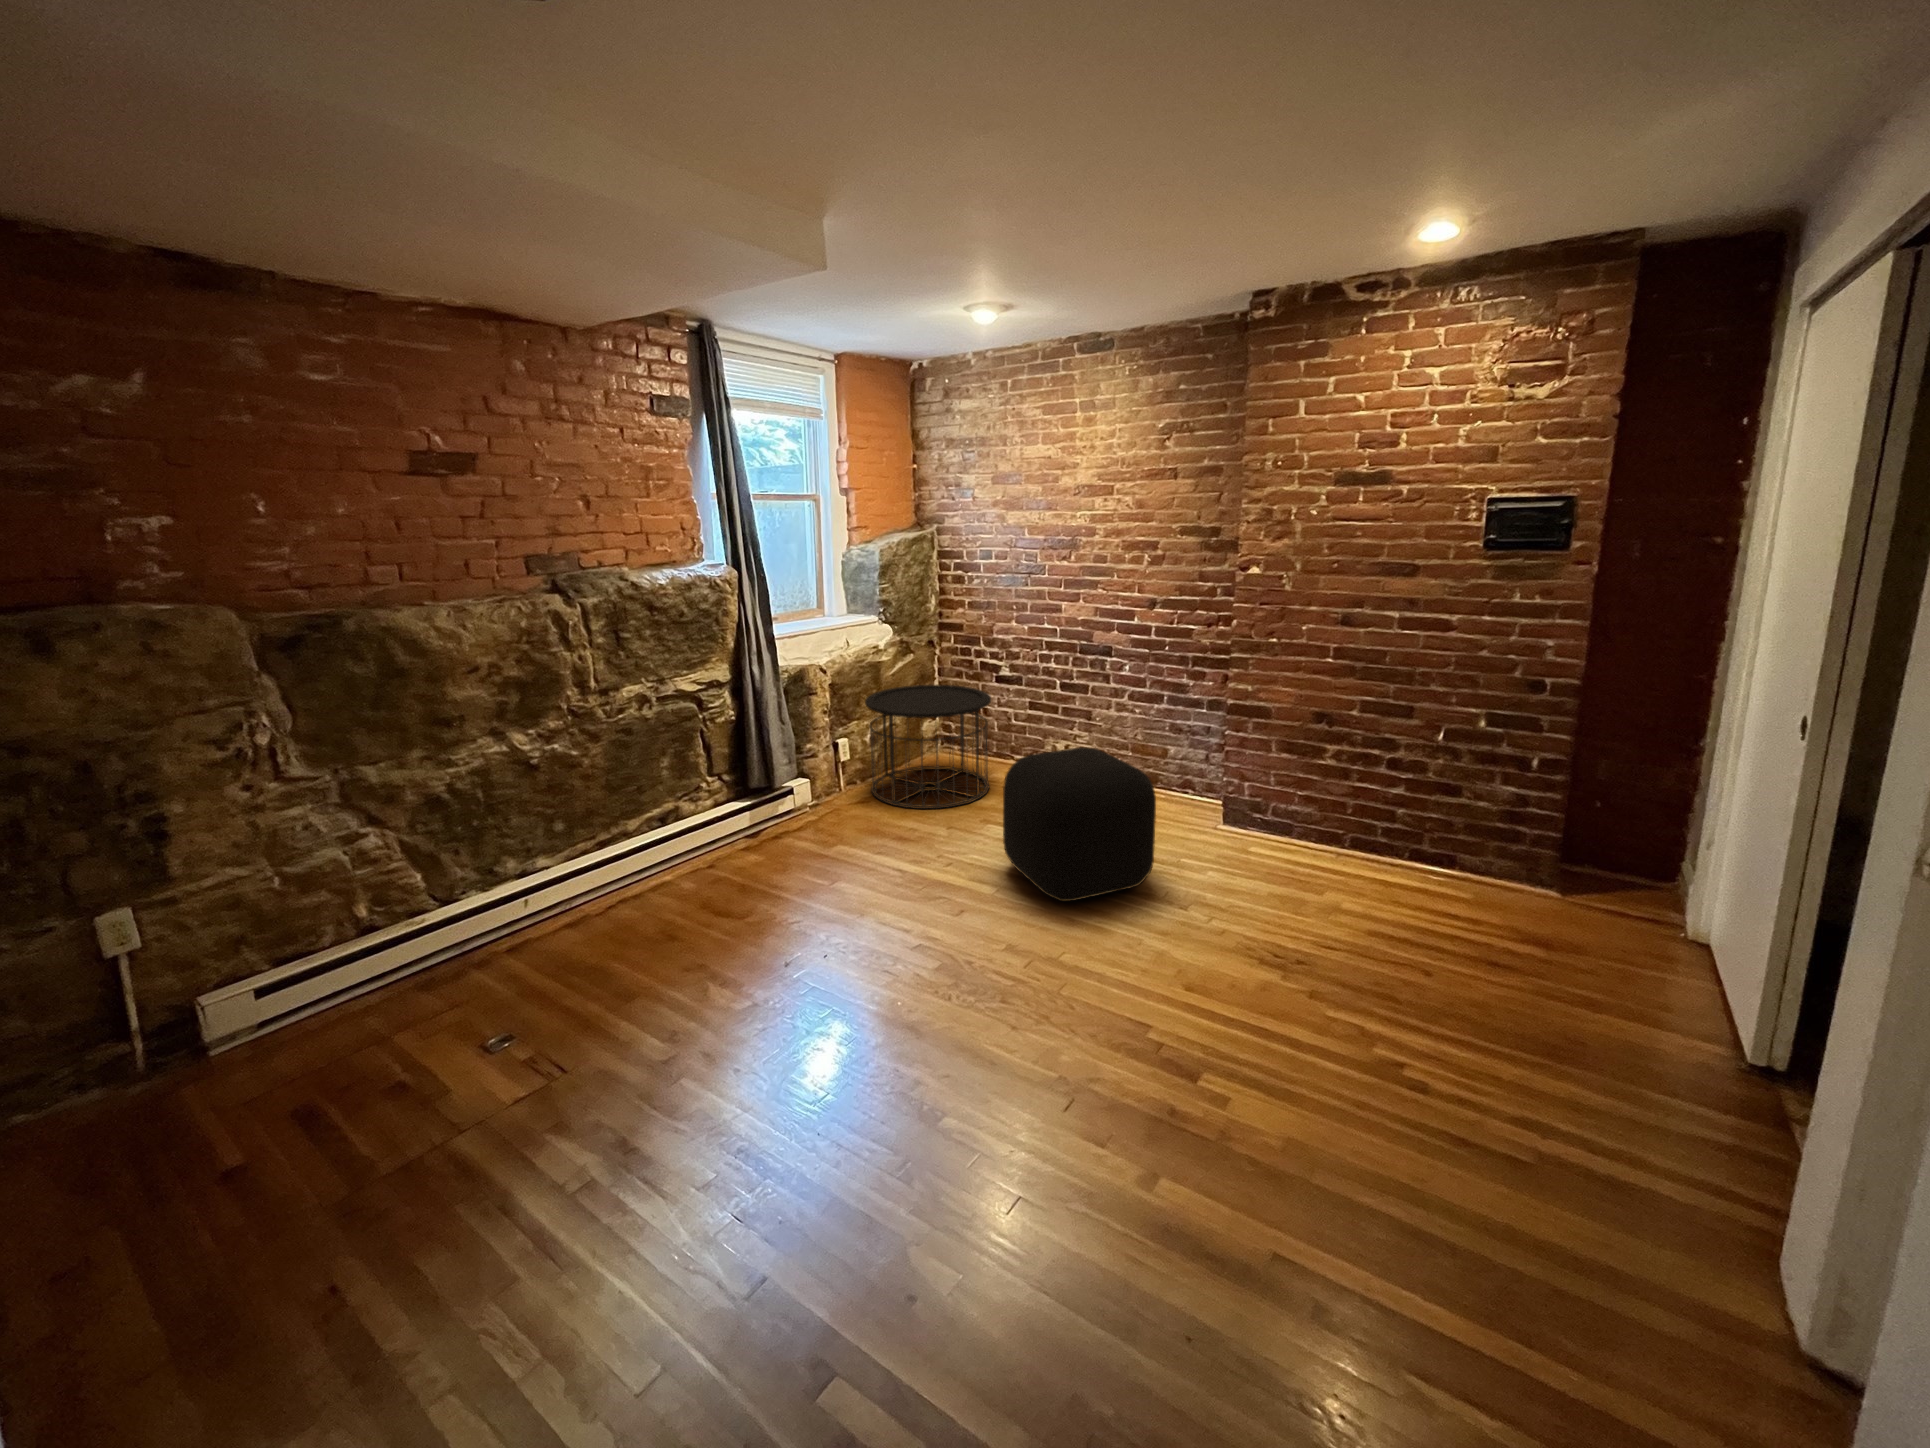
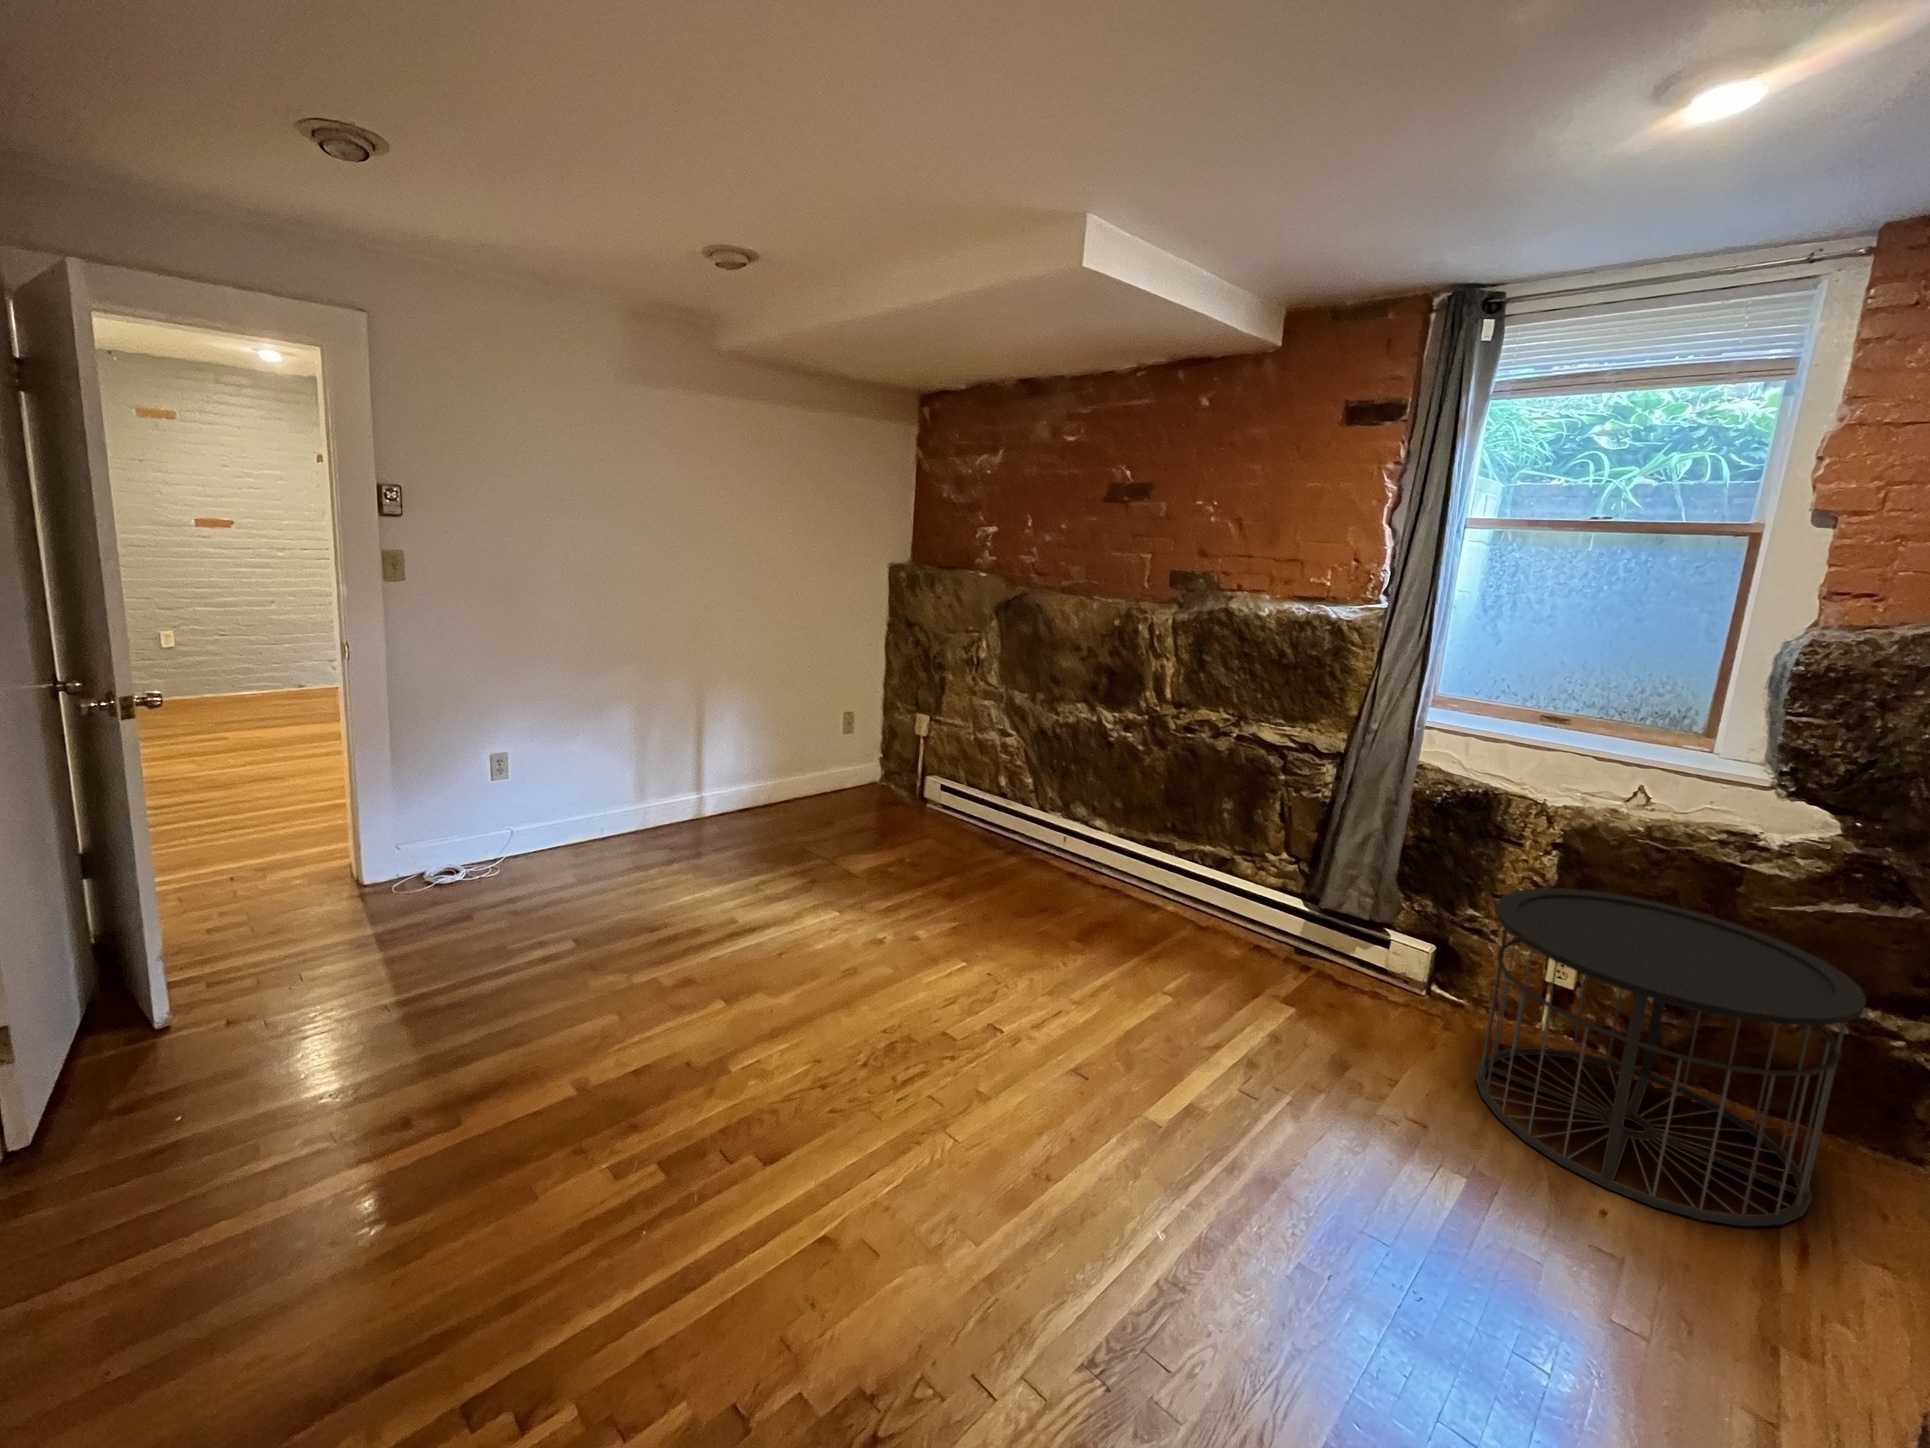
ottoman: present [1003,747,1156,901] -> none [1064,965,1382,1307]

